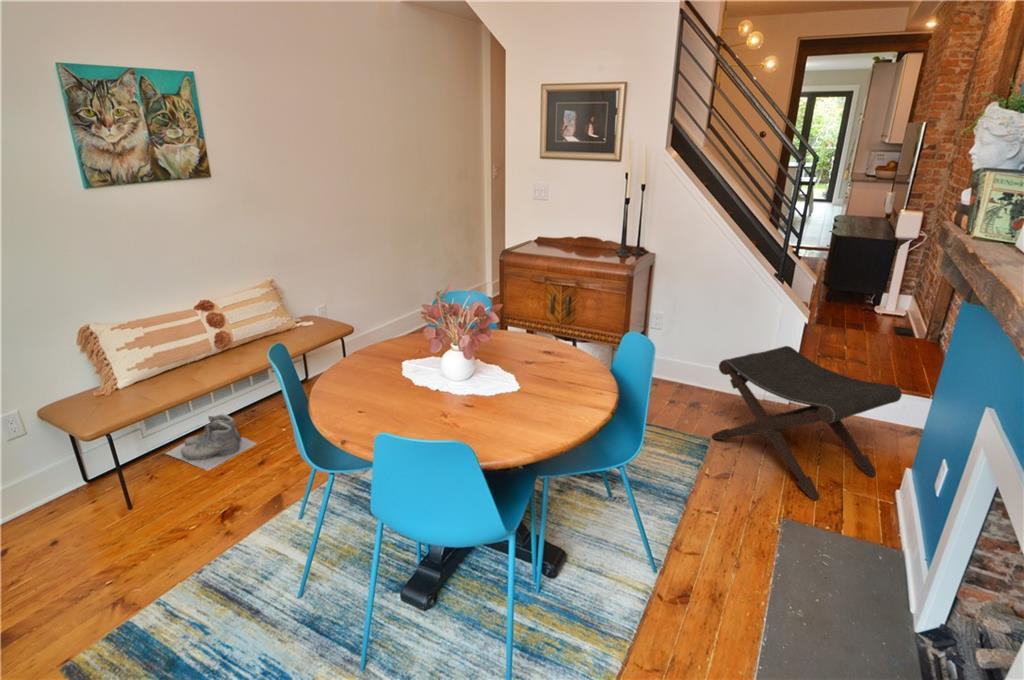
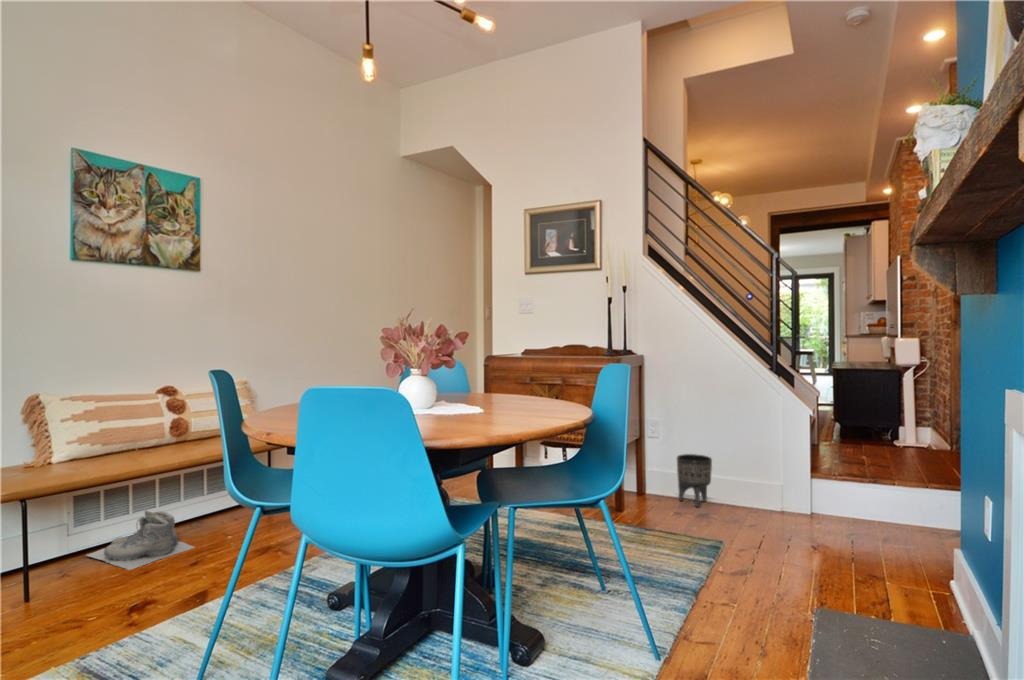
footstool: present [712,346,902,500] -> none [720,433,928,593]
planter: none [674,348,708,396] -> present [677,454,712,507]

